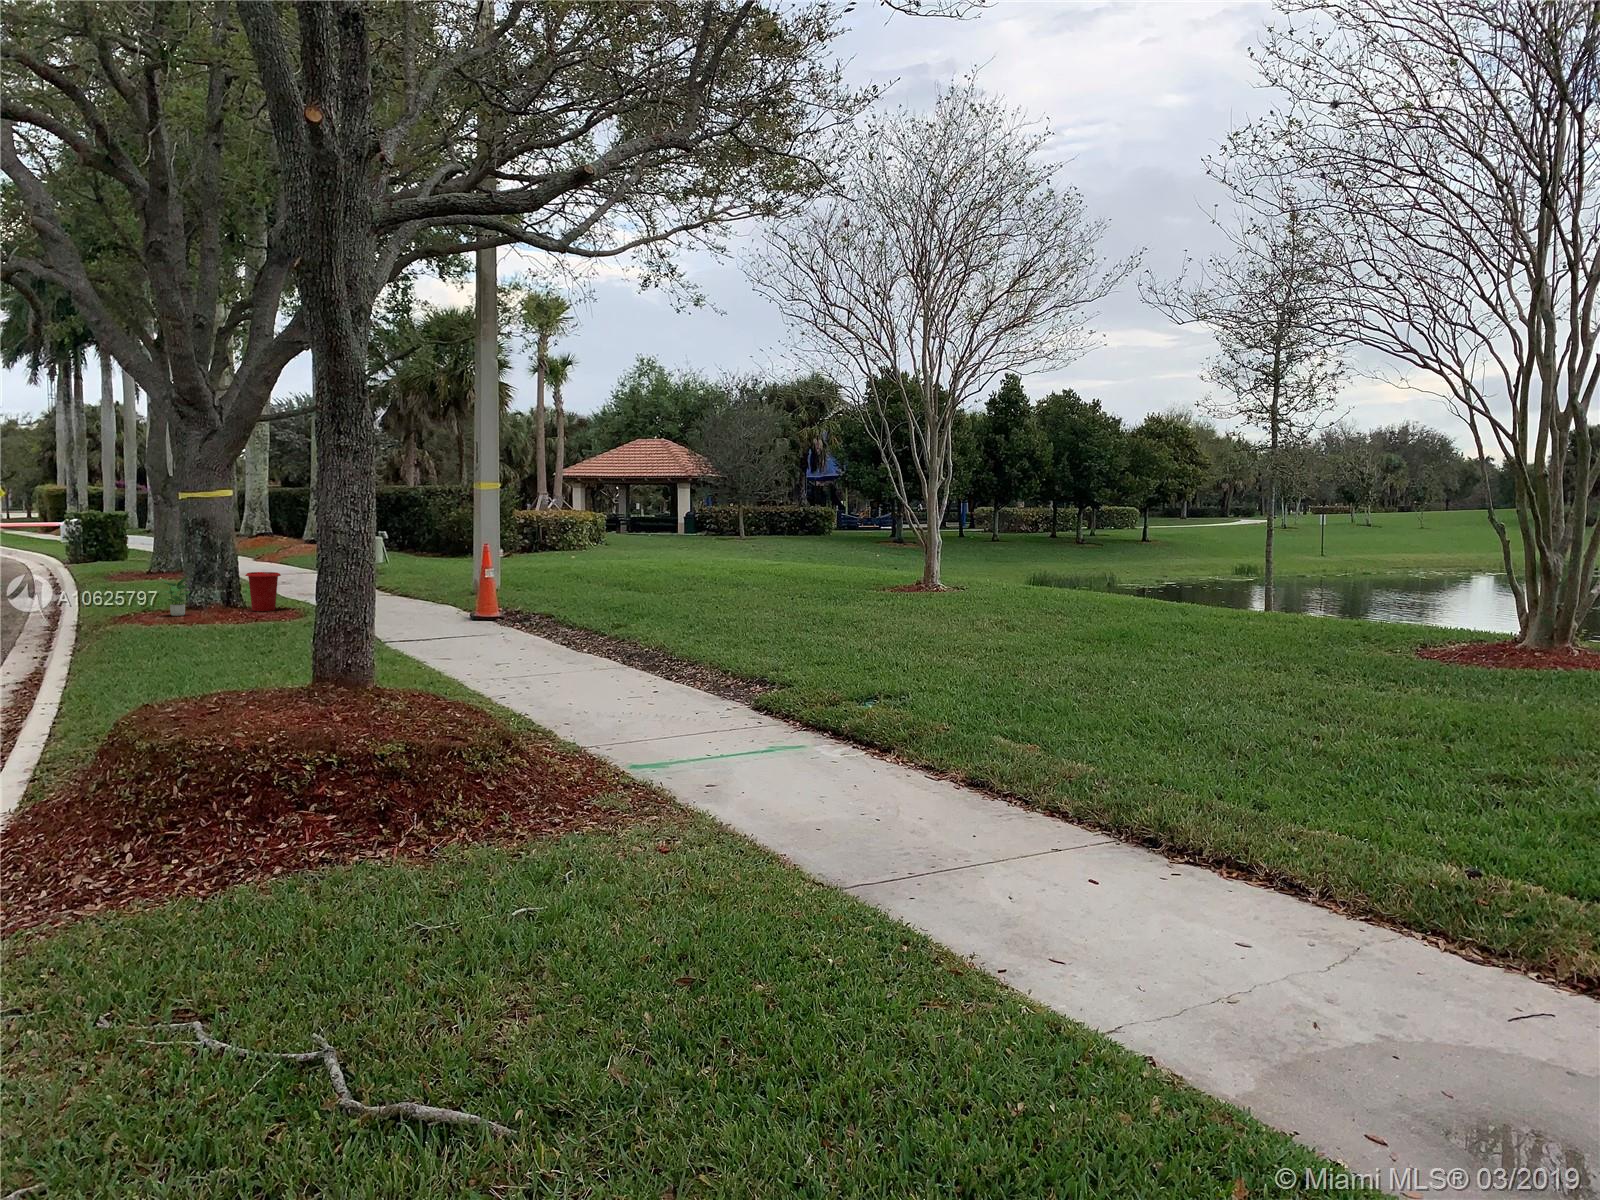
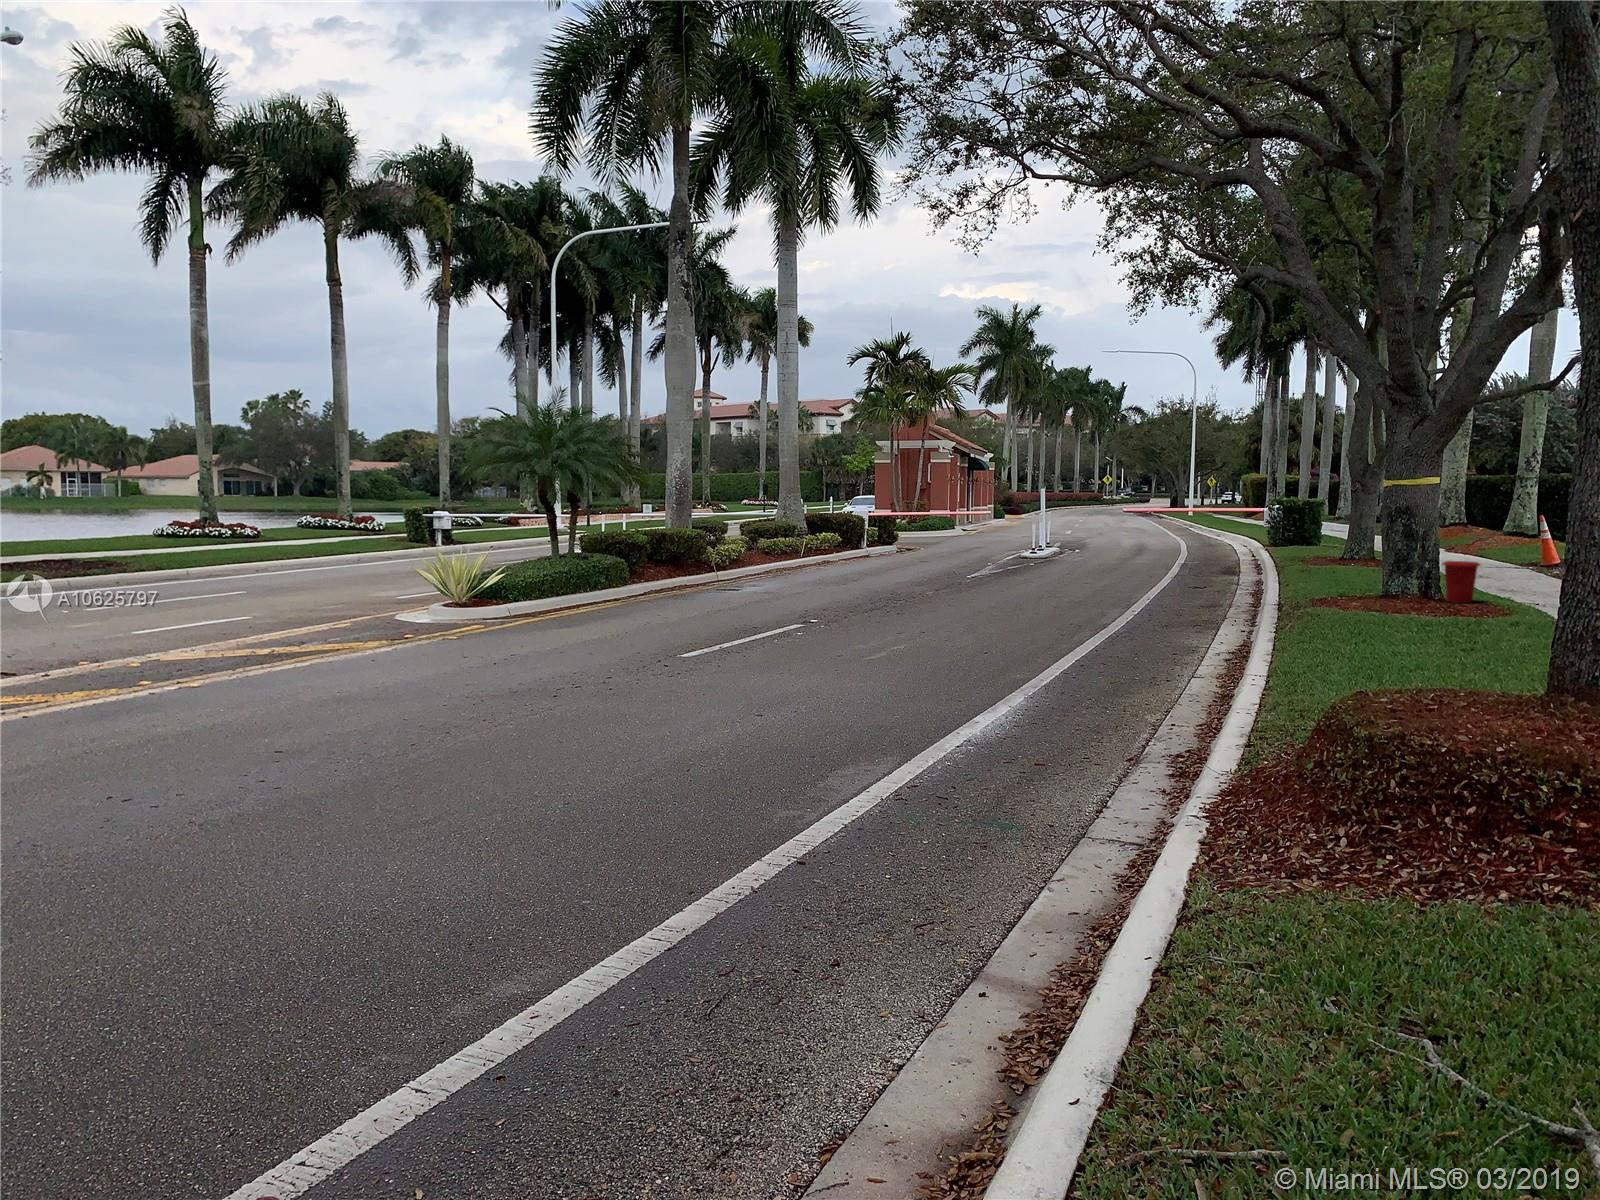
potted plant: present [161,577,190,616] -> none [1355,564,1384,602]

